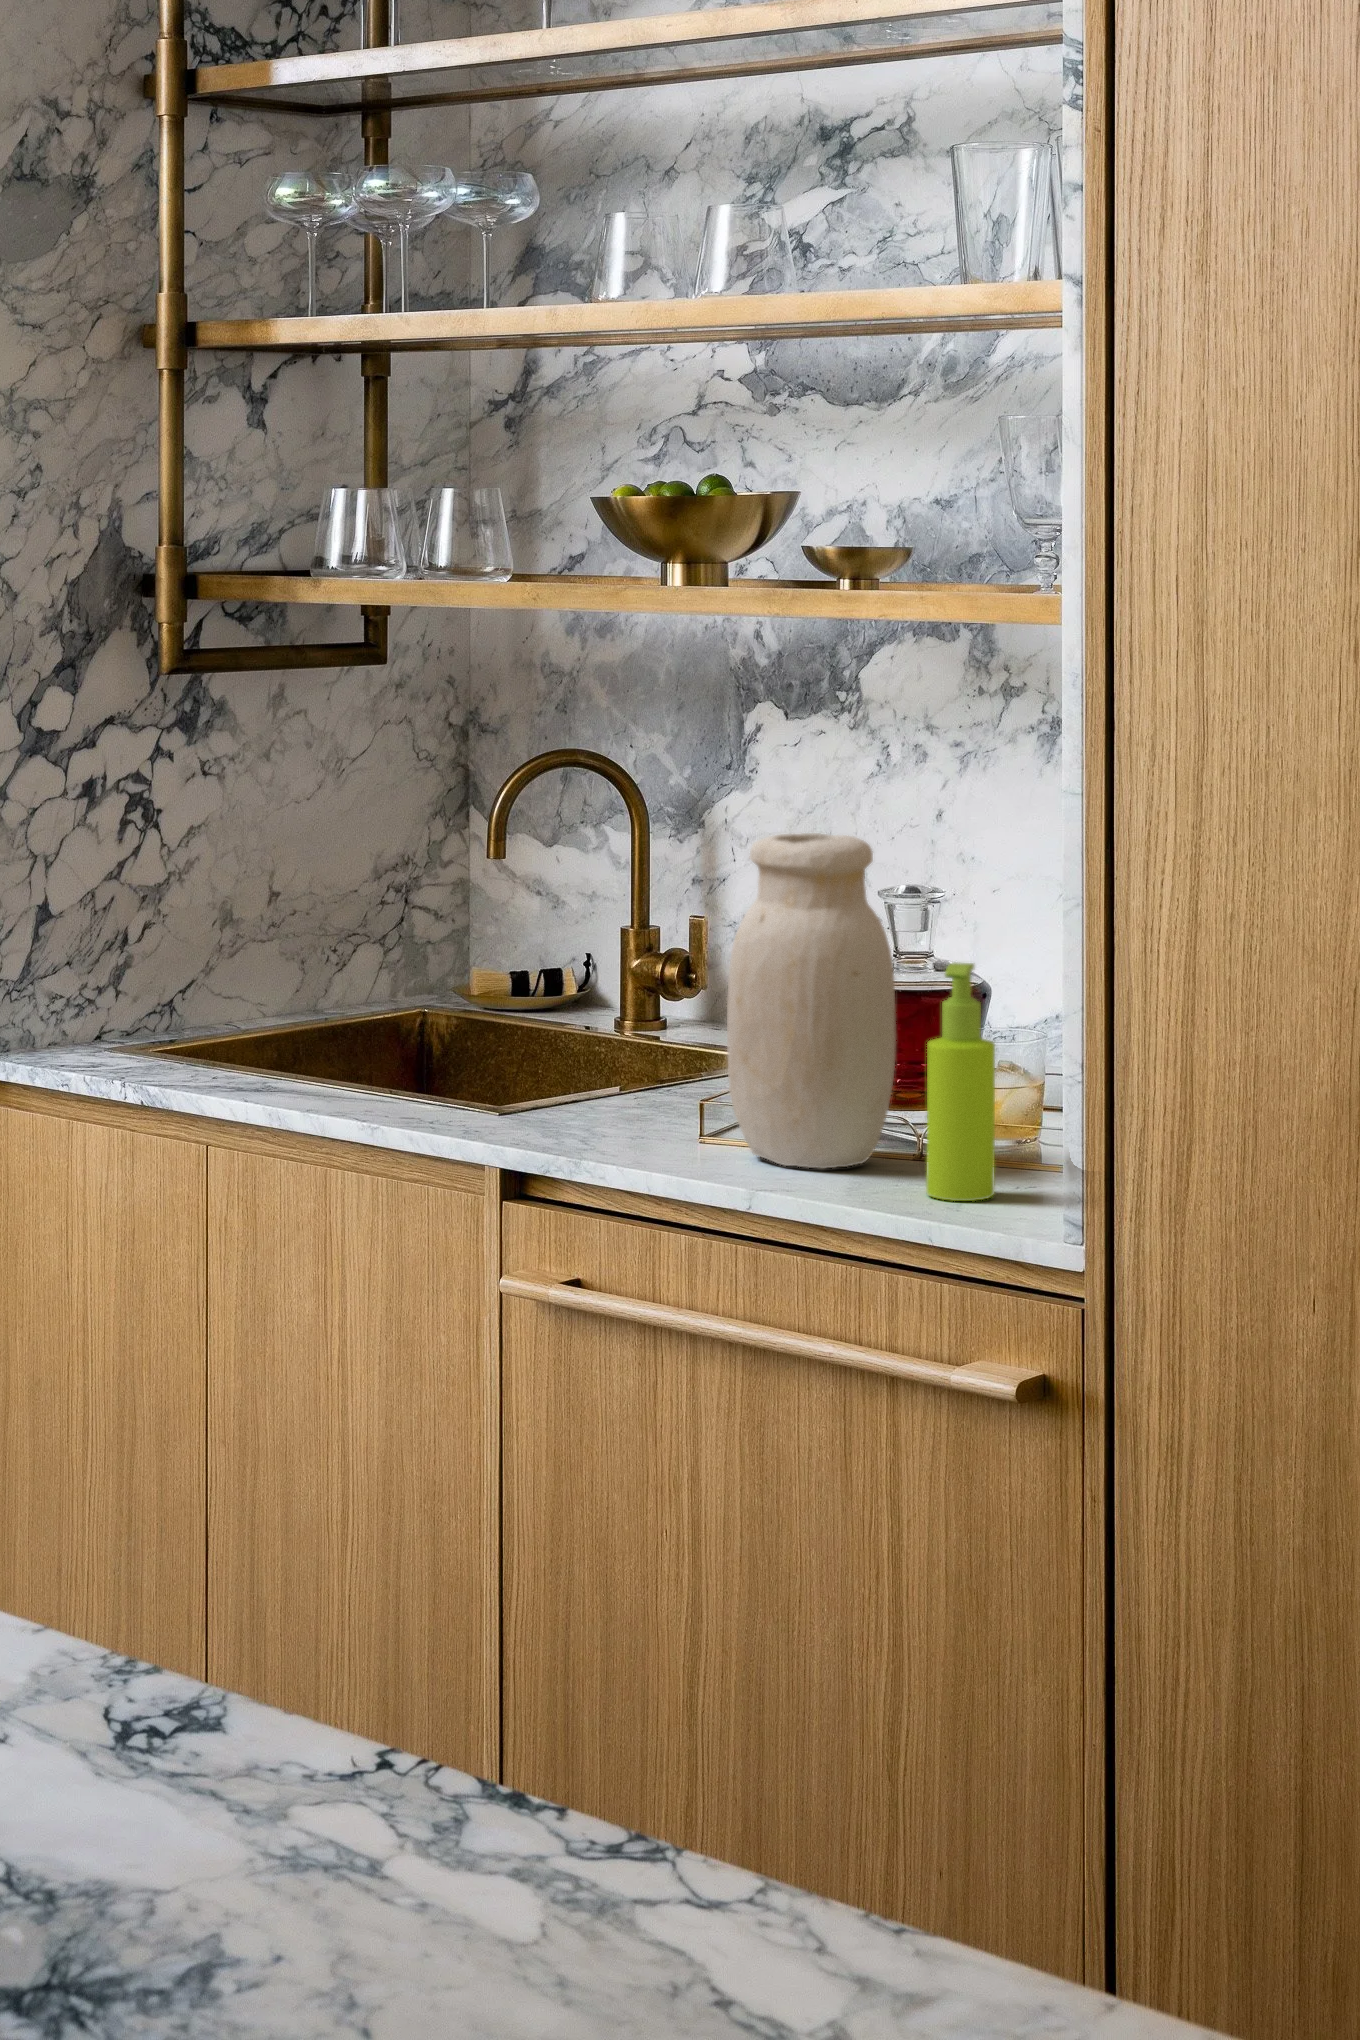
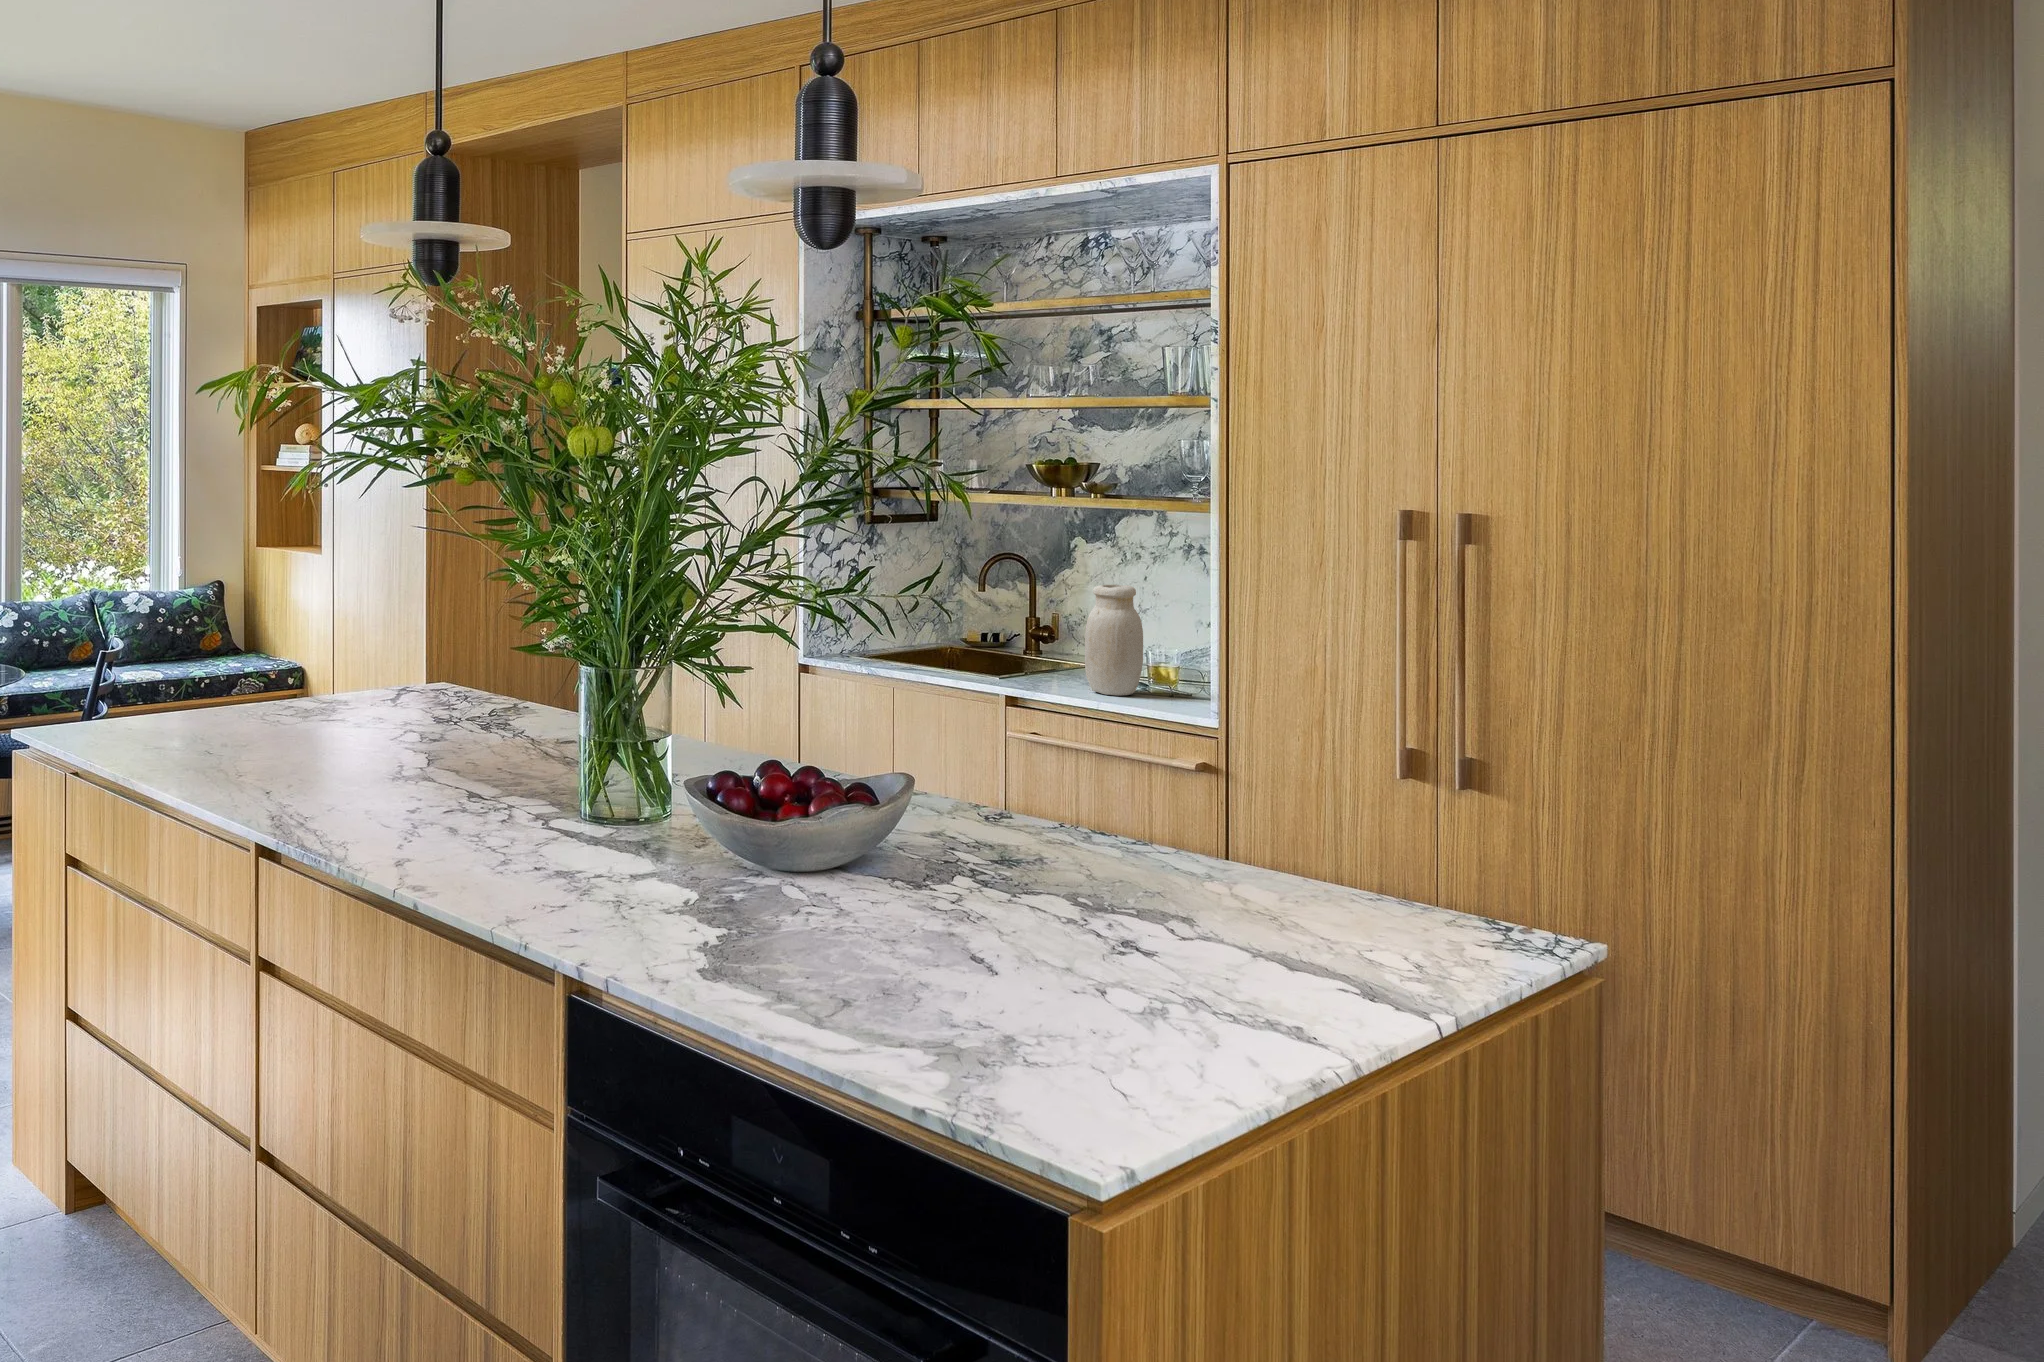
soap dispenser: present [926,963,995,1201] -> none [1158,628,1182,705]

